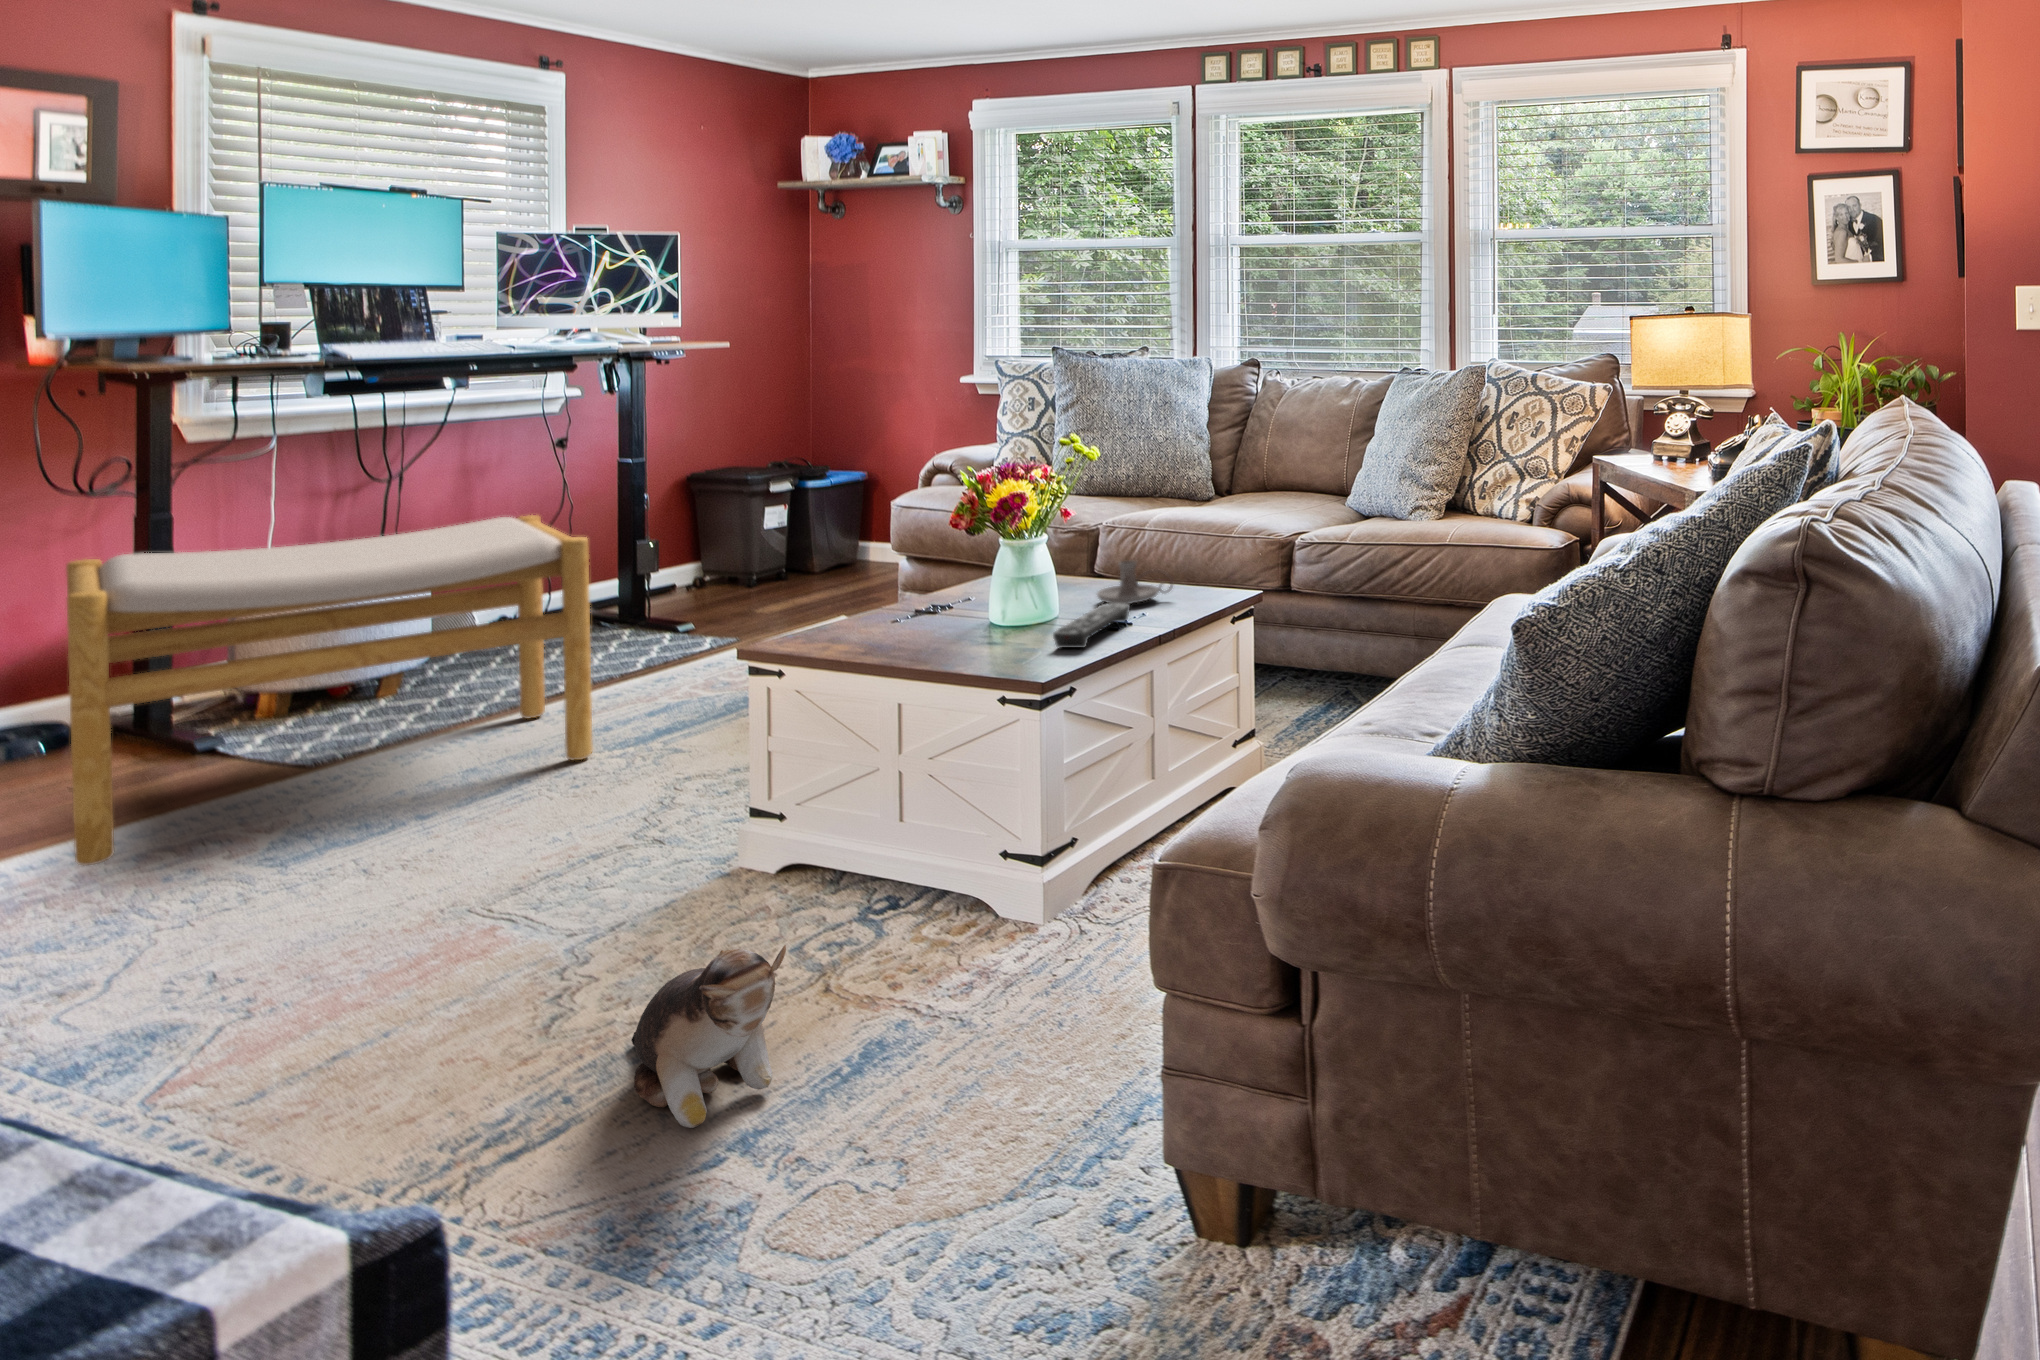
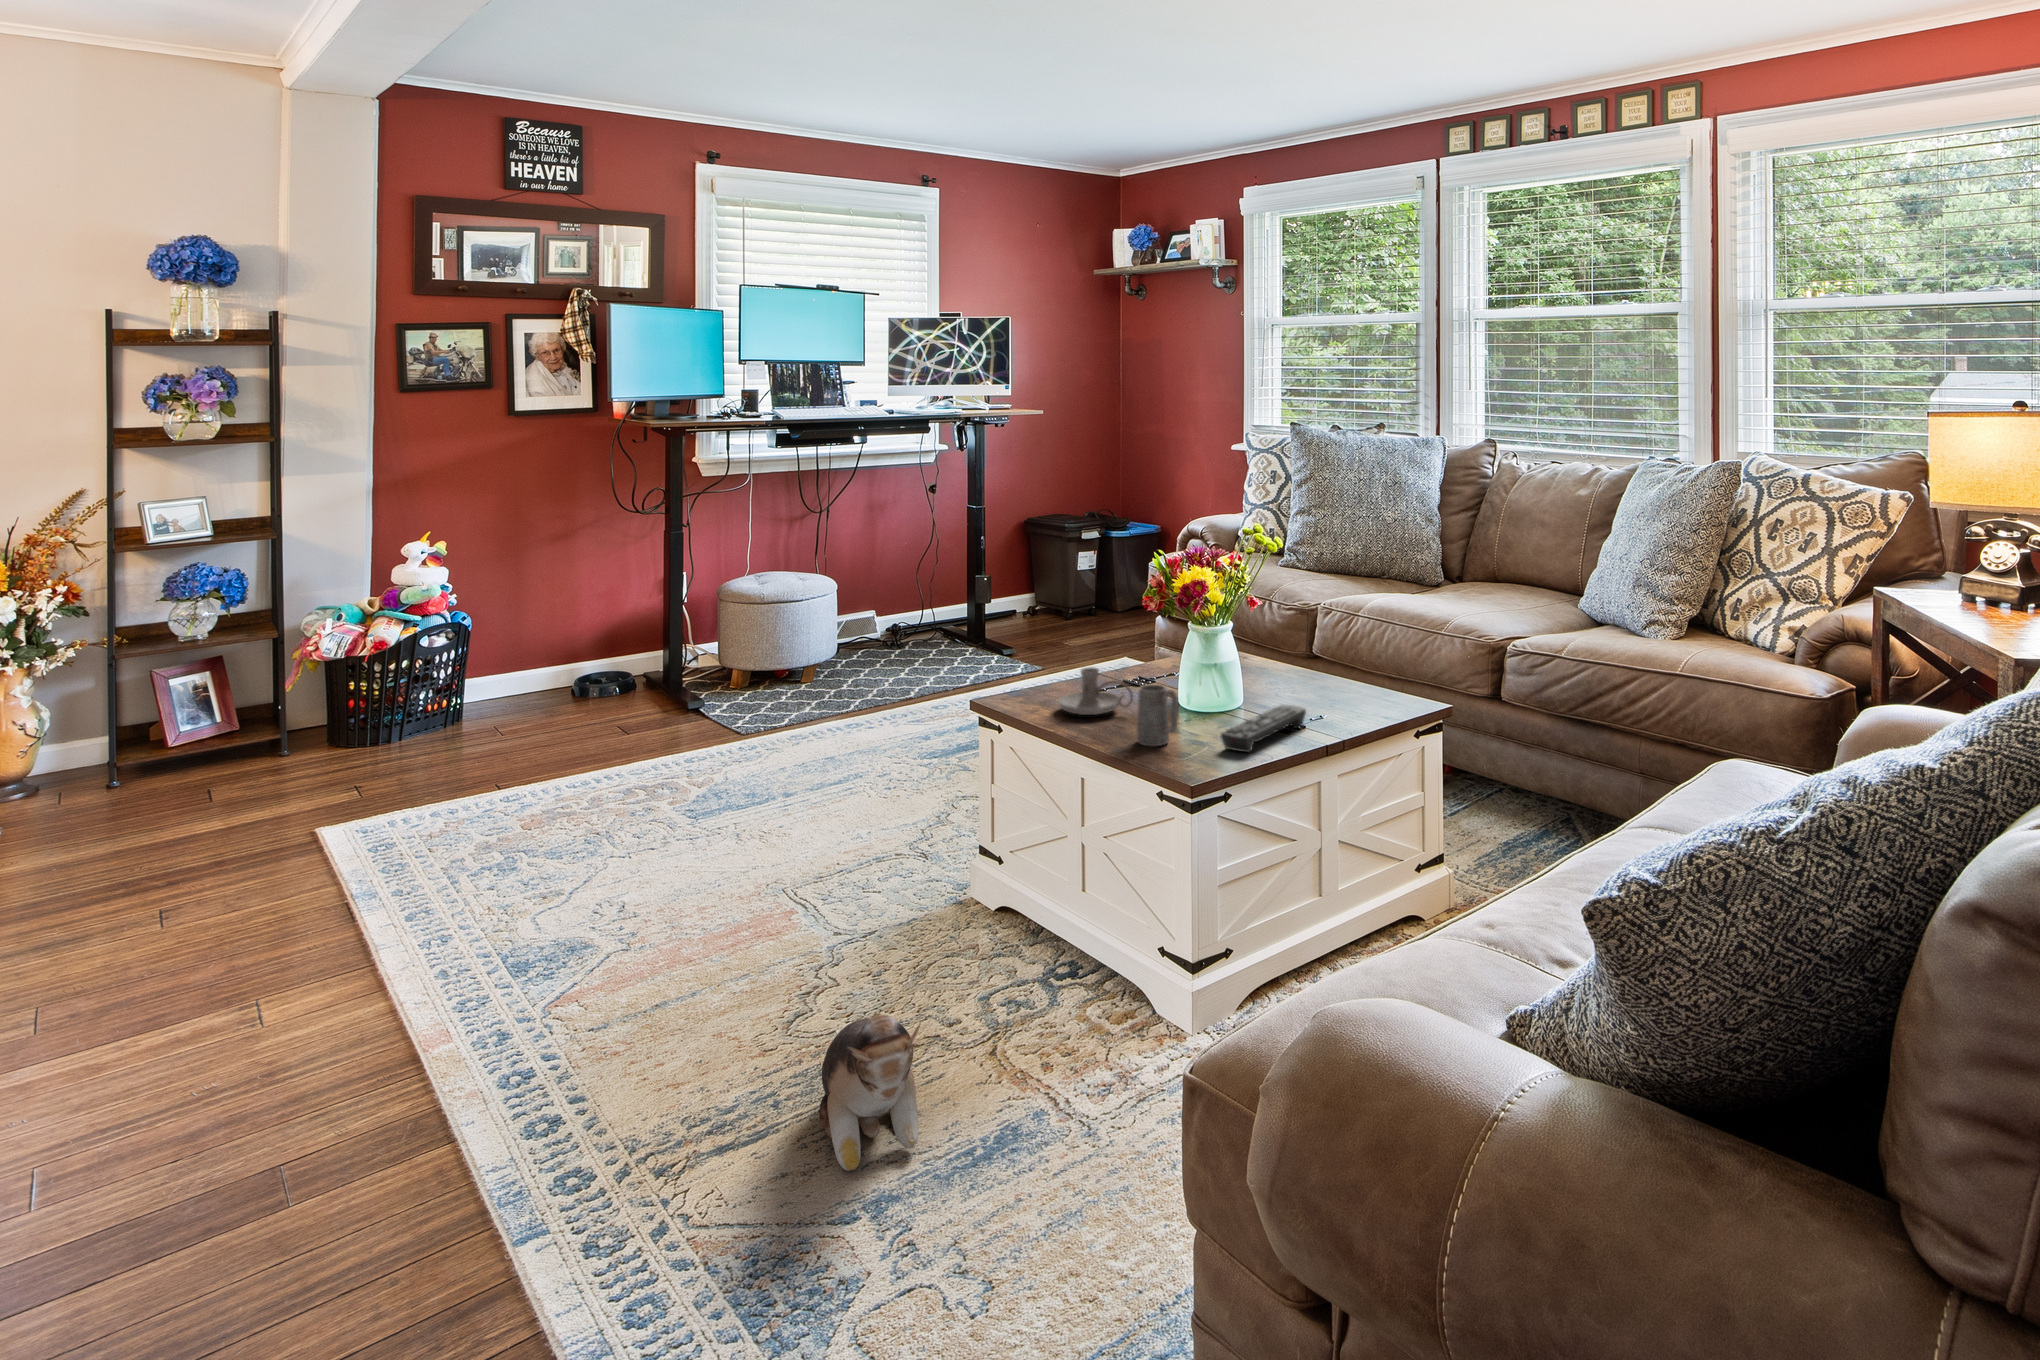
footstool: present [66,515,593,866] -> none [581,555,905,801]
candle holder: present [1097,561,1173,604] -> present [1058,667,1133,715]
mug: none [958,594,1005,656] -> present [1137,684,1178,746]

